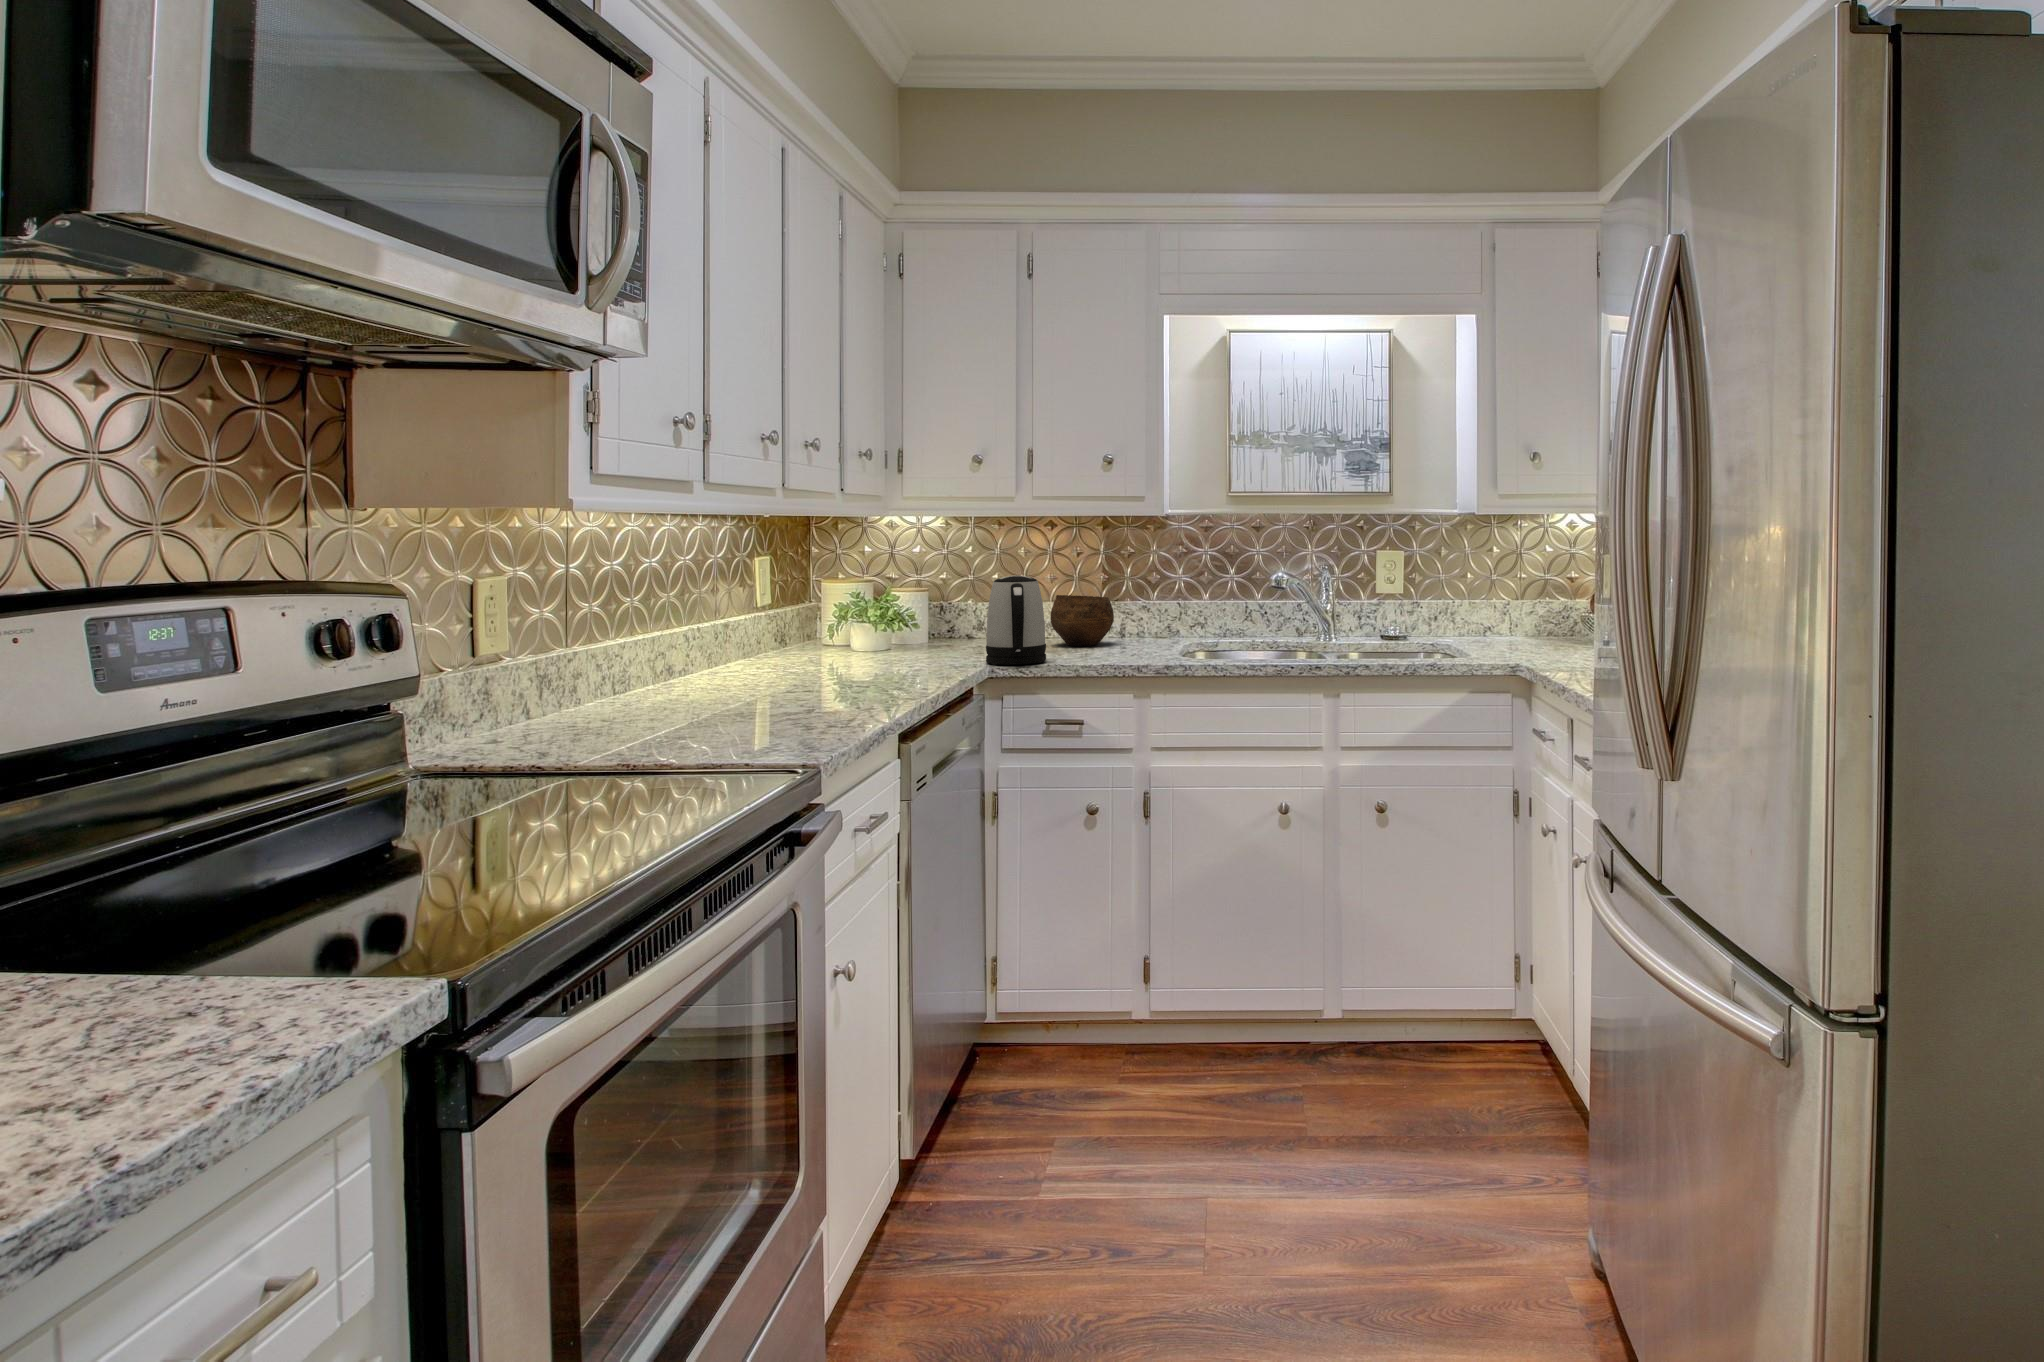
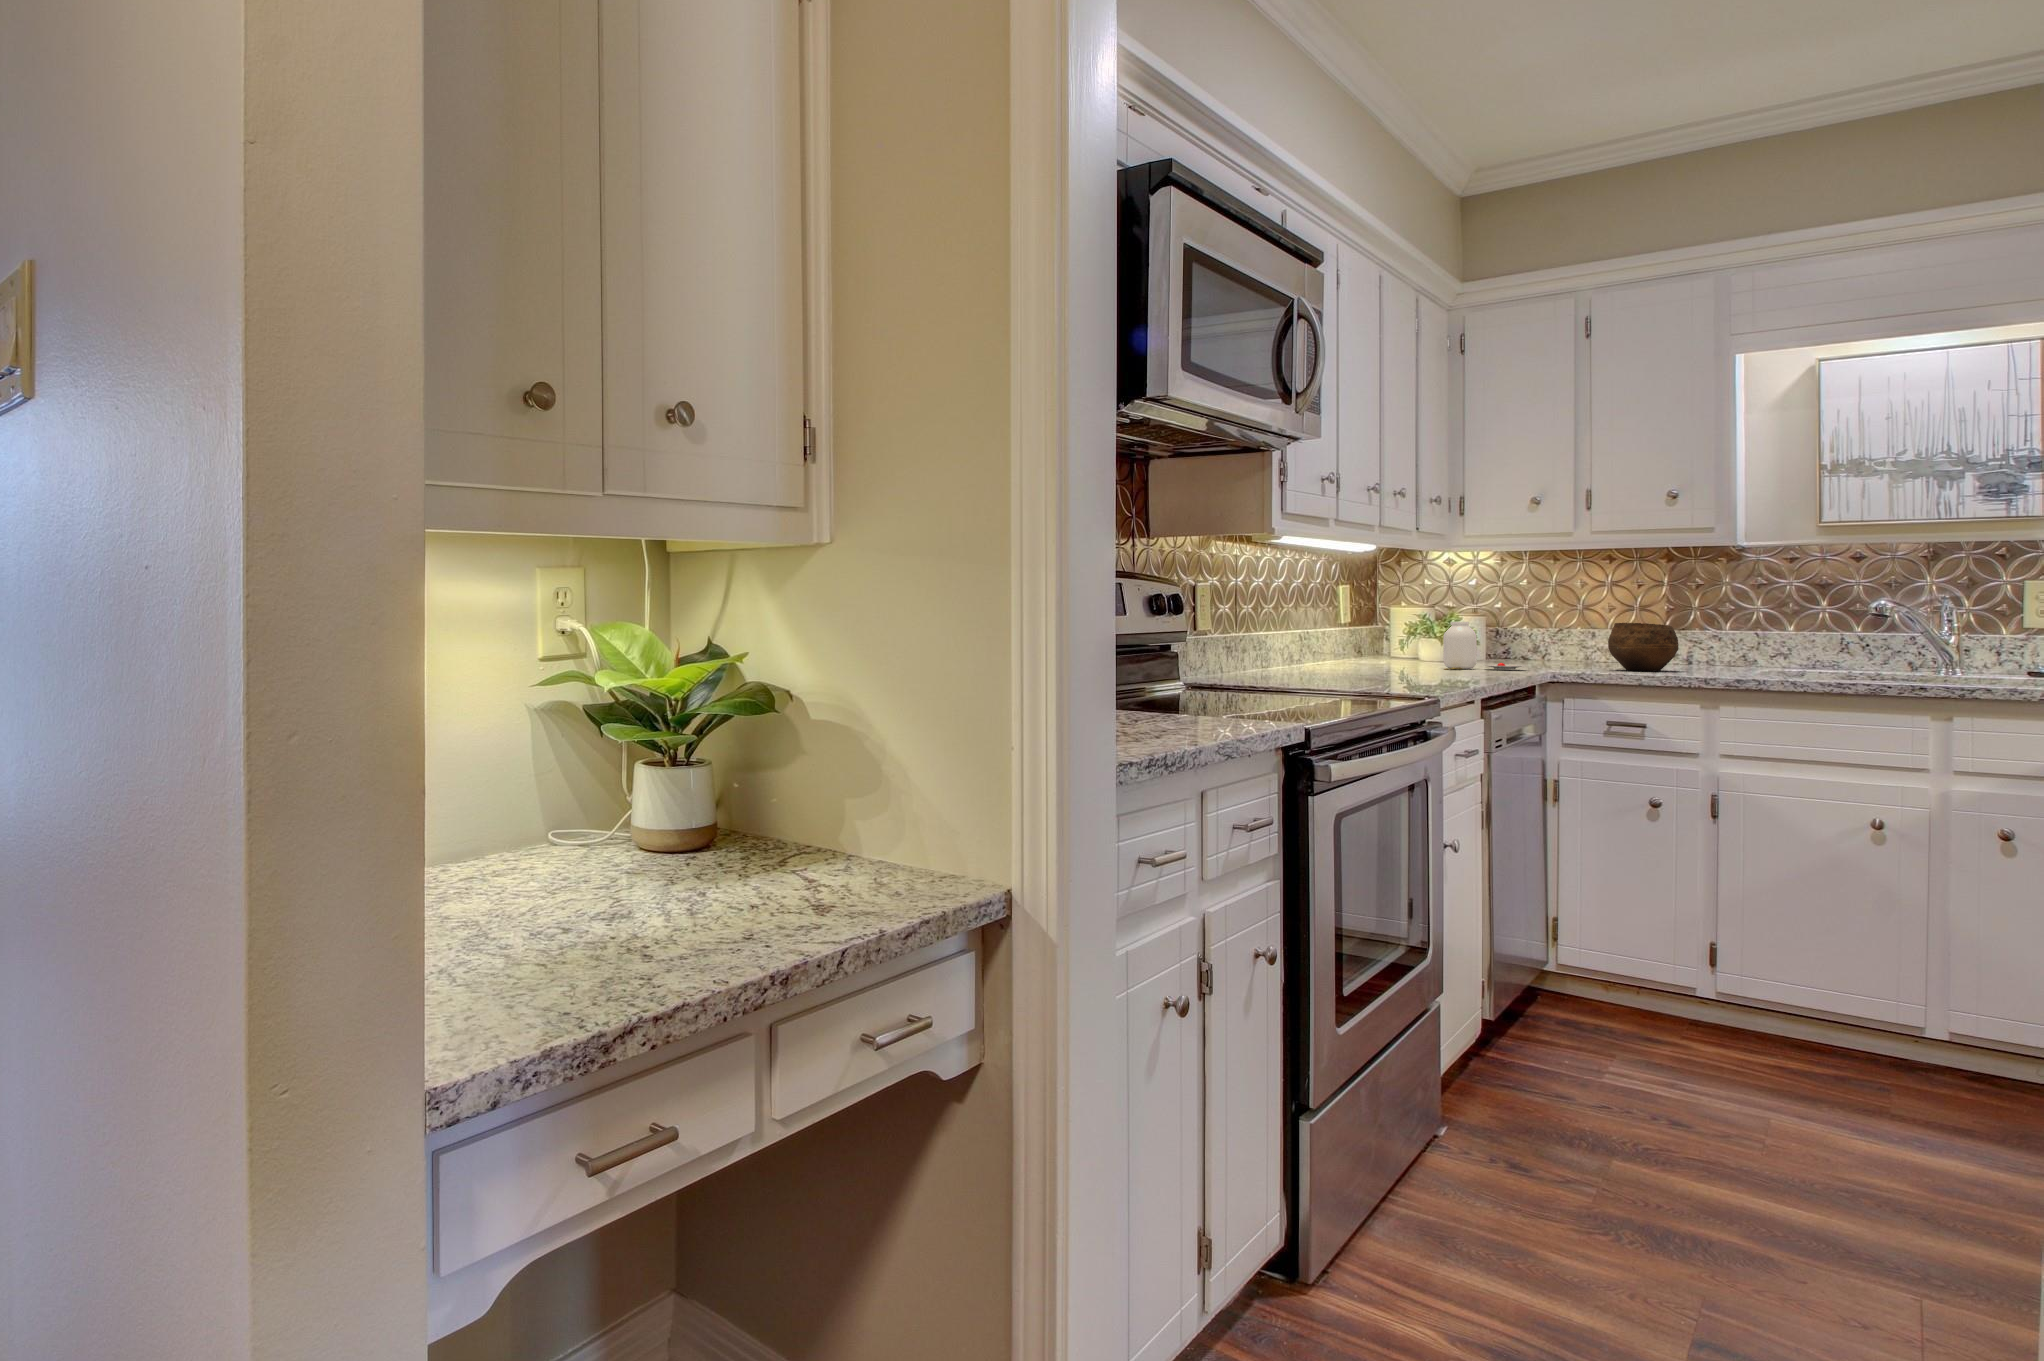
kettle: present [986,576,1046,665] -> none [1544,599,1604,674]
jar: none [879,599,974,660] -> present [1443,622,1527,670]

